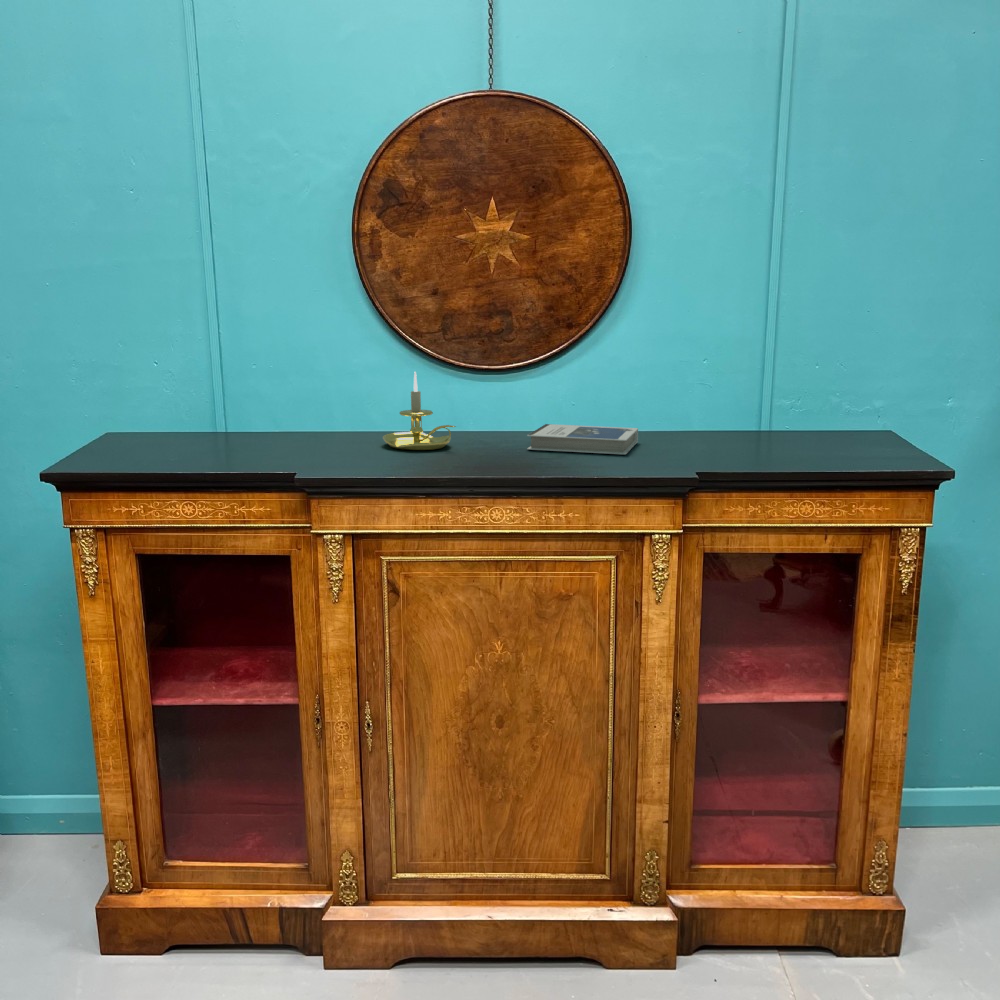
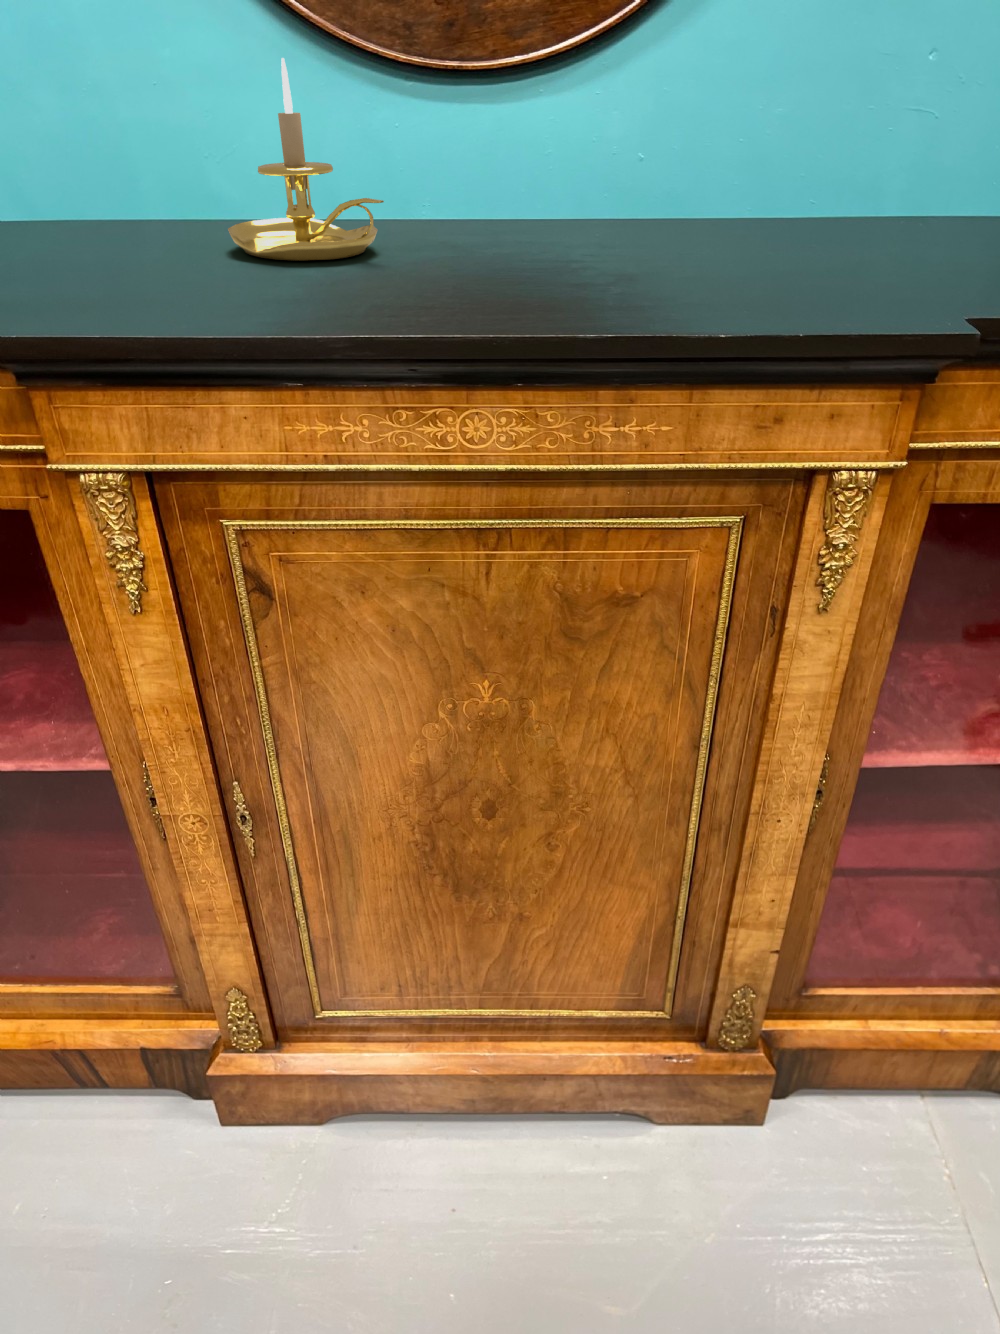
hardback book: present [527,424,638,455] -> none [544,199,783,270]

